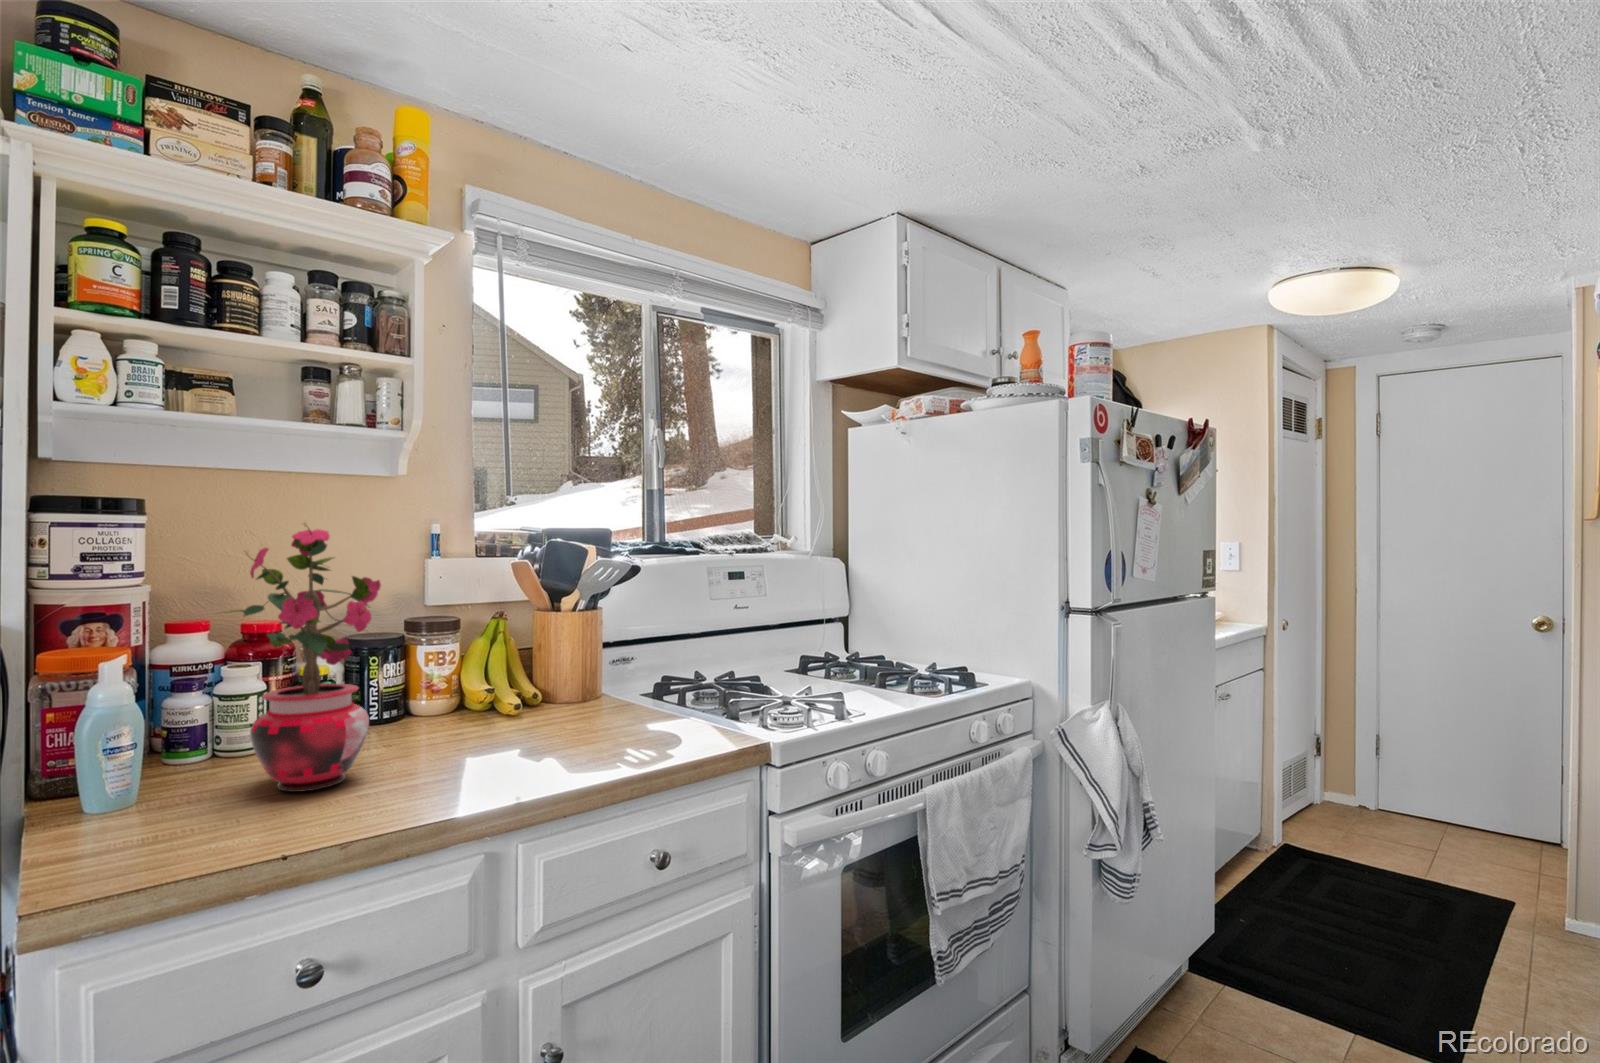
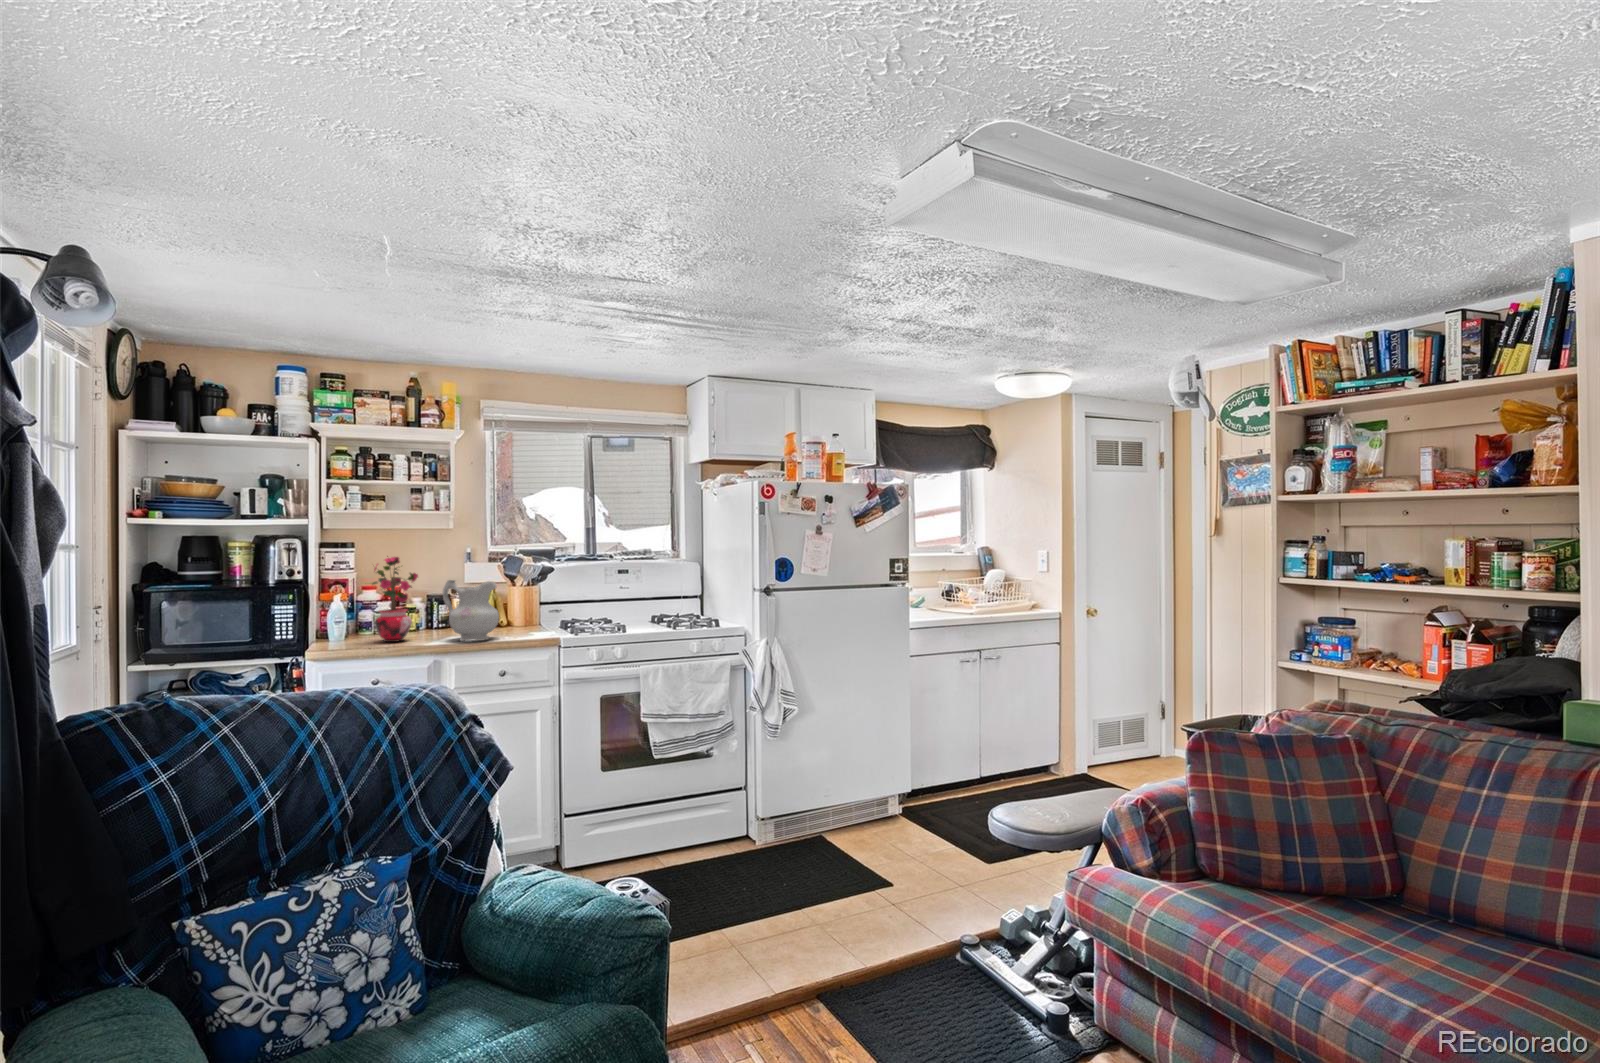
ceramic pitcher: none [463,594,618,767] -> present [443,580,499,641]

